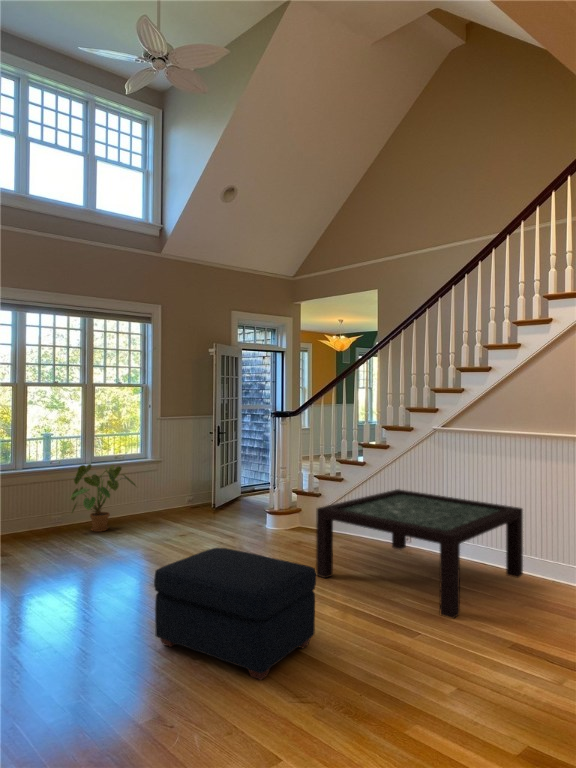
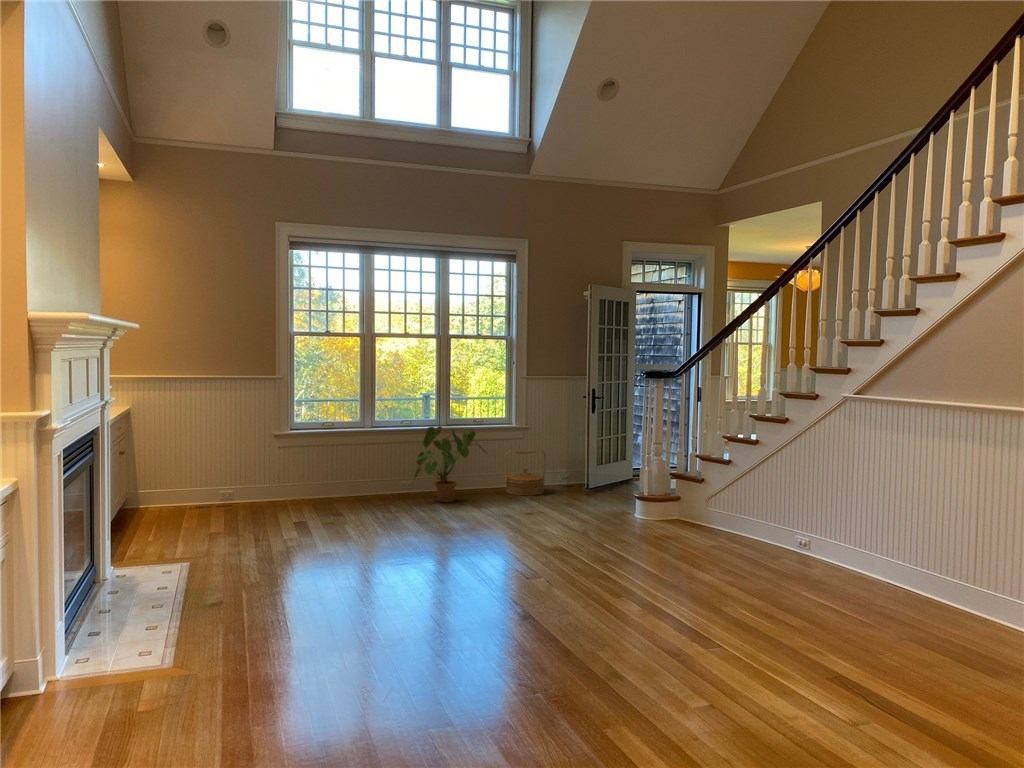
woven basket: none [146,478,179,518] -> present [505,450,546,495]
coffee table: present [316,489,523,619] -> none [651,478,954,639]
ottoman: present [154,548,316,680] -> none [420,516,590,653]

